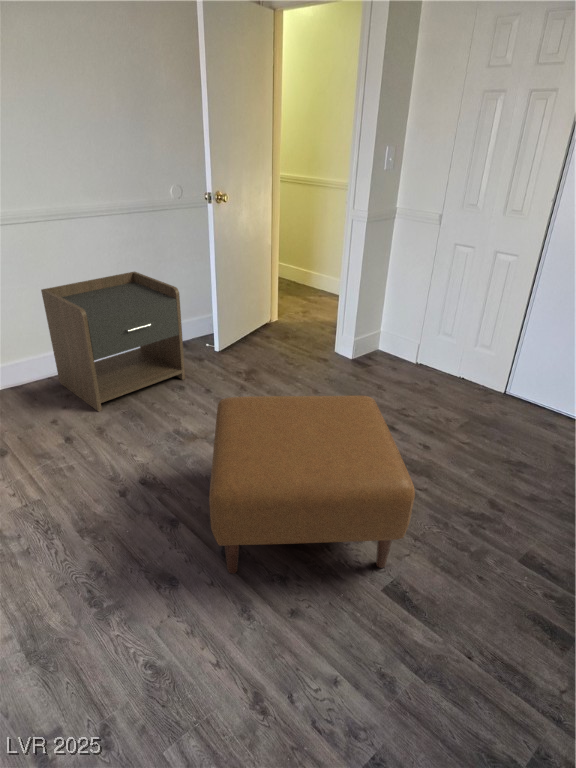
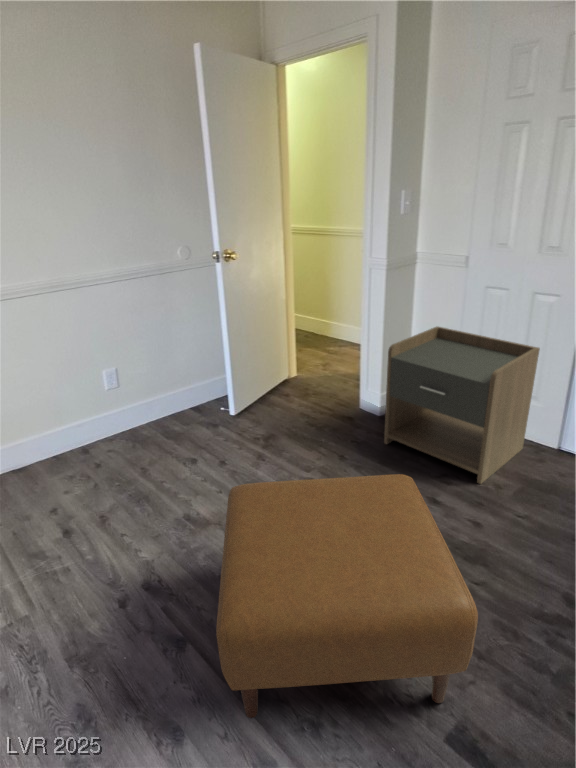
nightstand: present [41,272,185,412] -> present [384,327,540,484]

